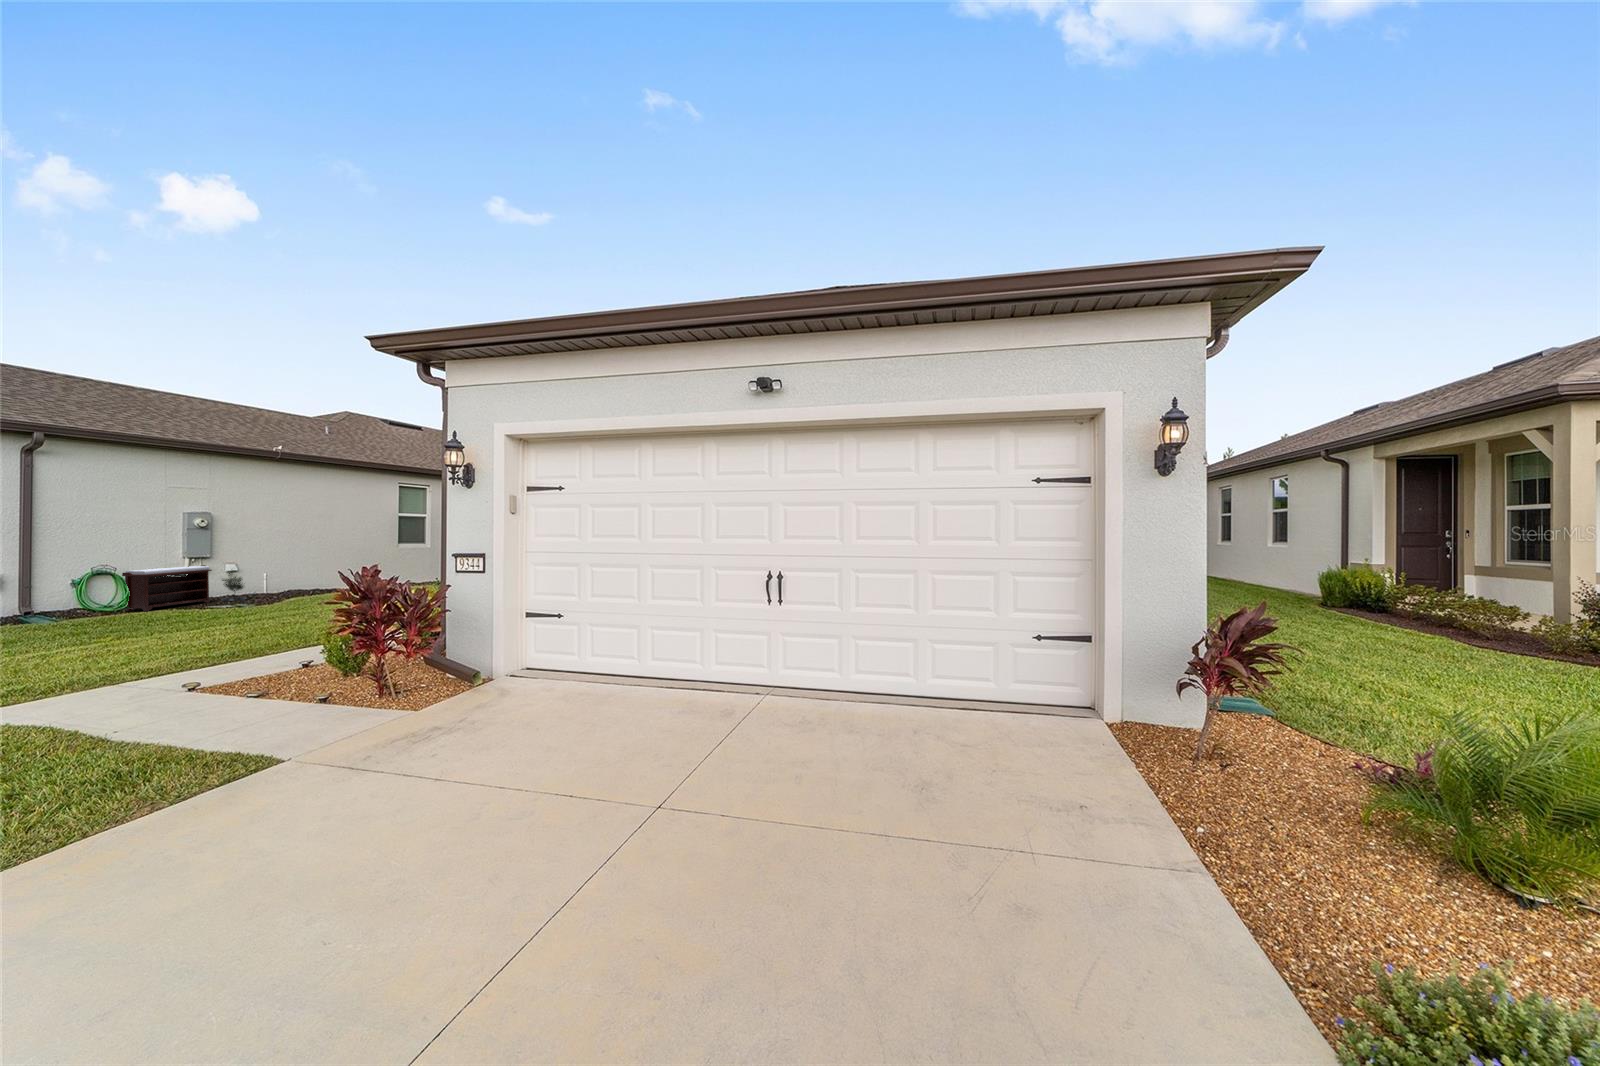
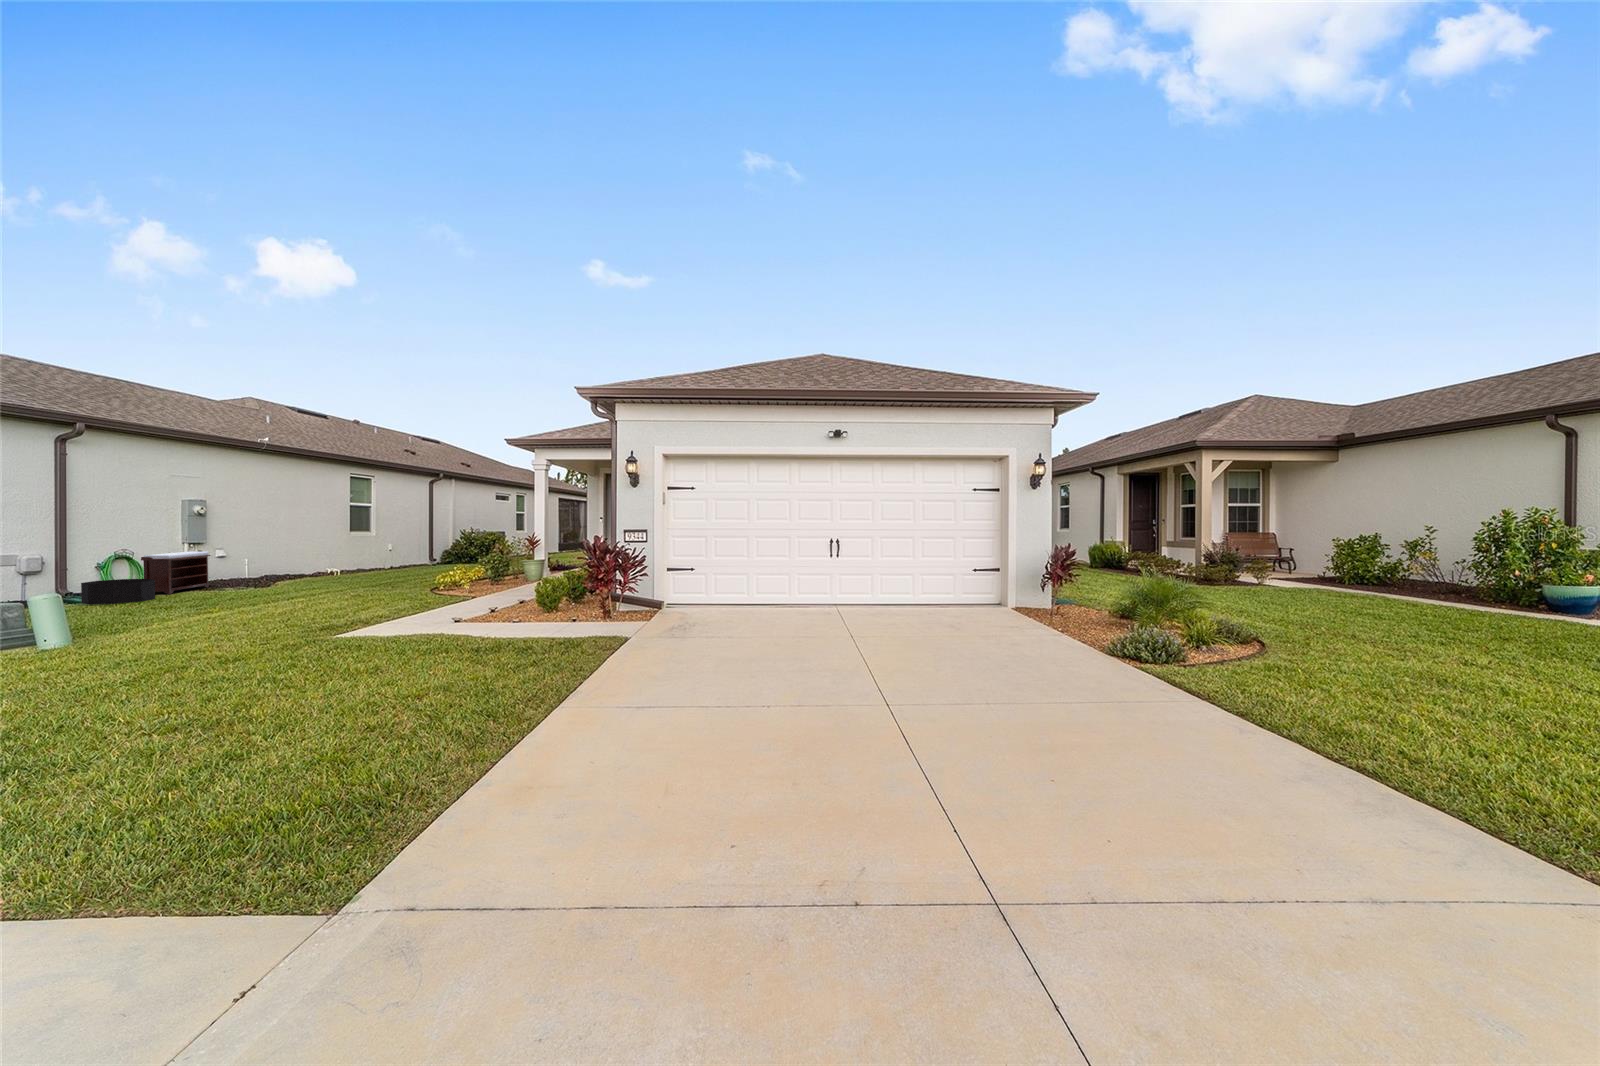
potted tree: present [222,572,246,601] -> none [213,553,241,586]
basket: none [35,596,116,624] -> present [81,579,155,605]

